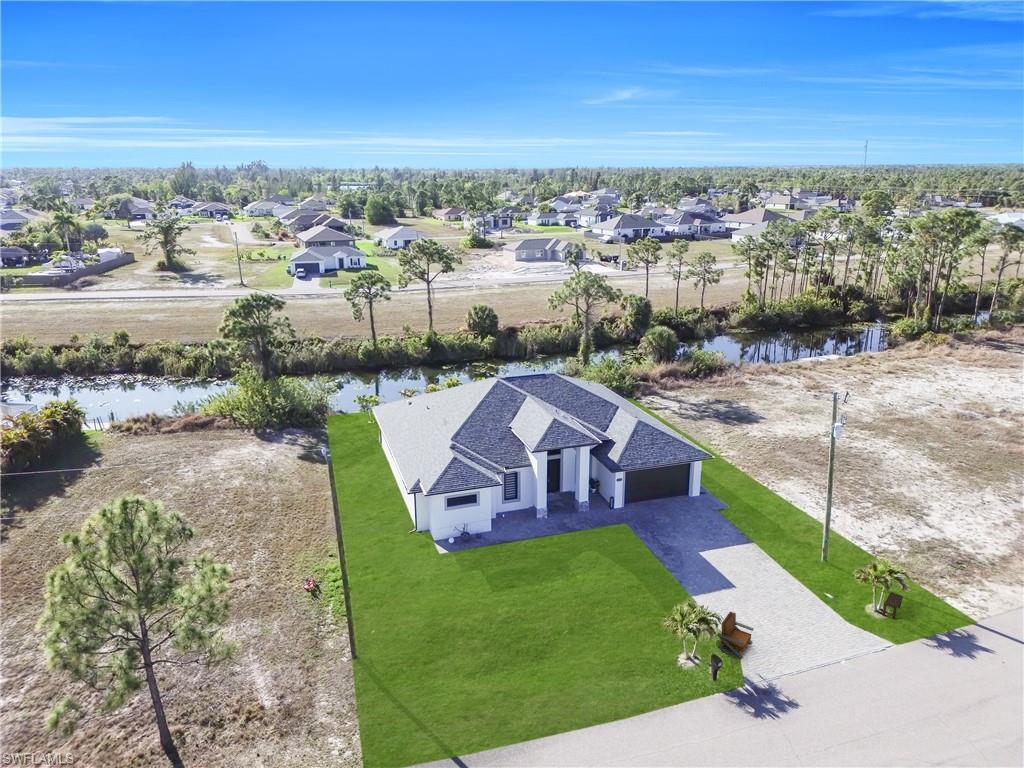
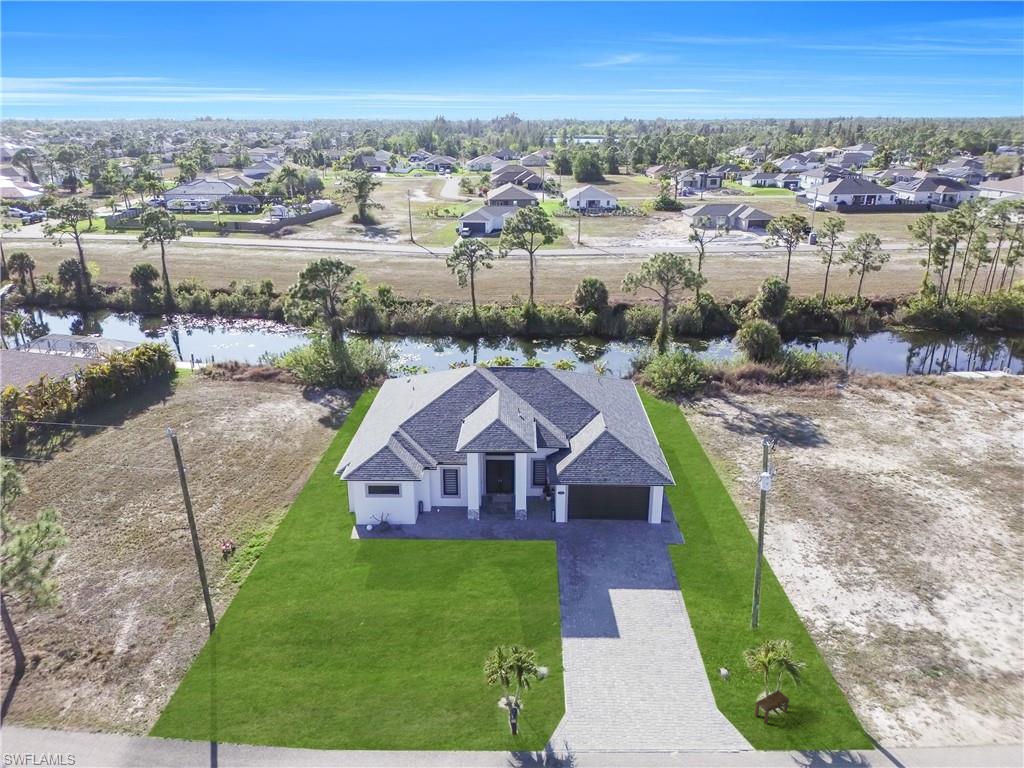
lounge chair: present [717,612,754,659] -> none [523,667,570,723]

